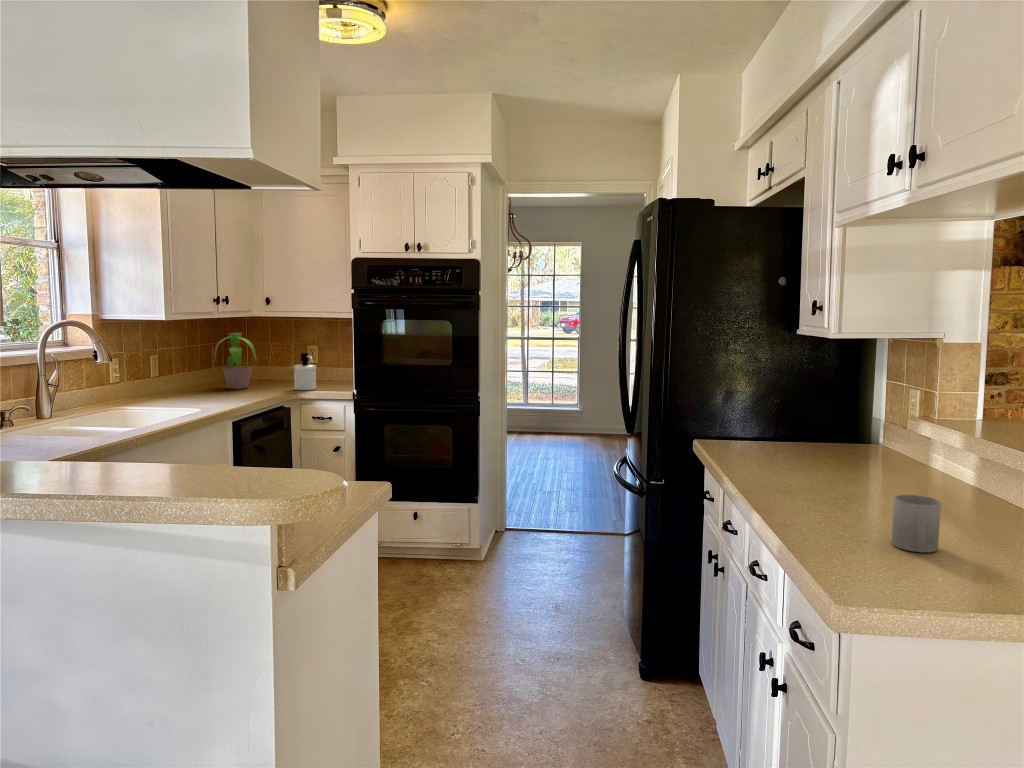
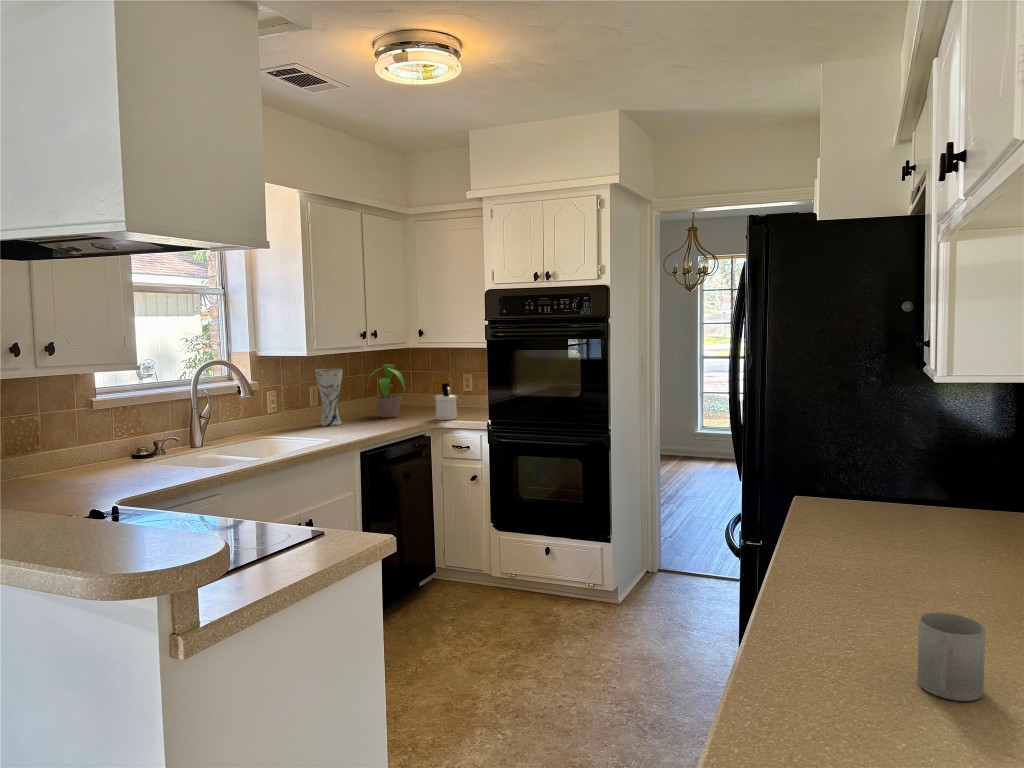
vase: none [161,336,193,397] -> present [315,369,342,426]

